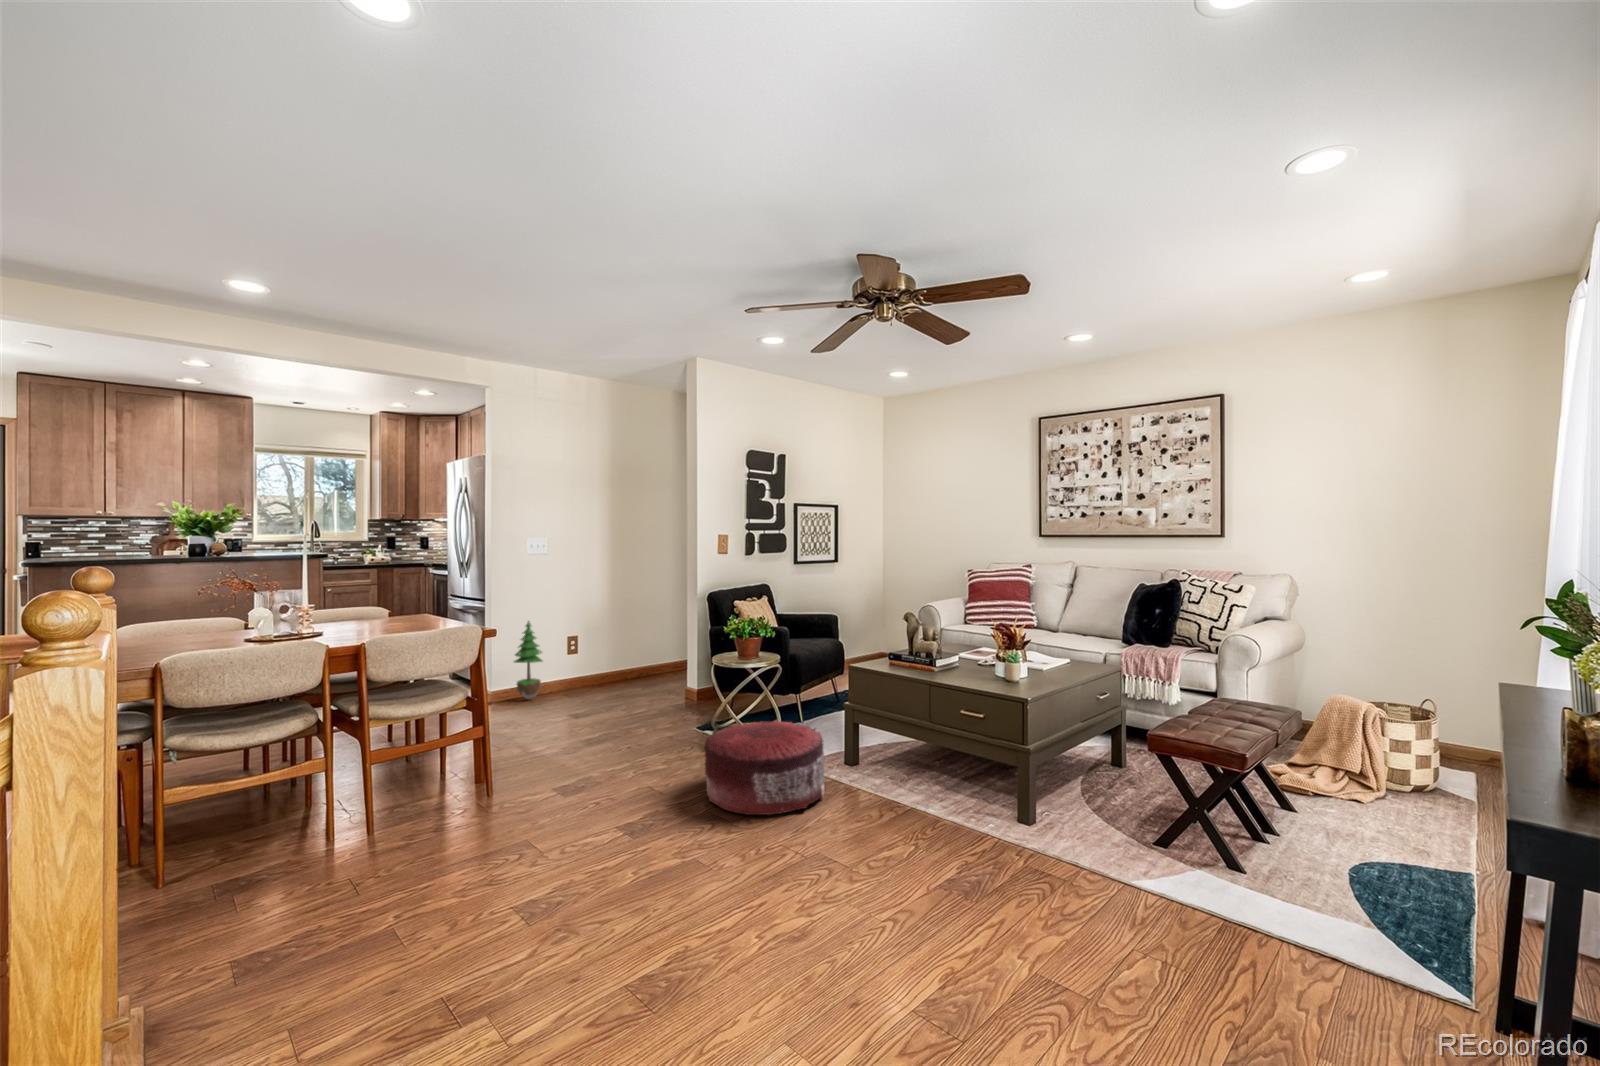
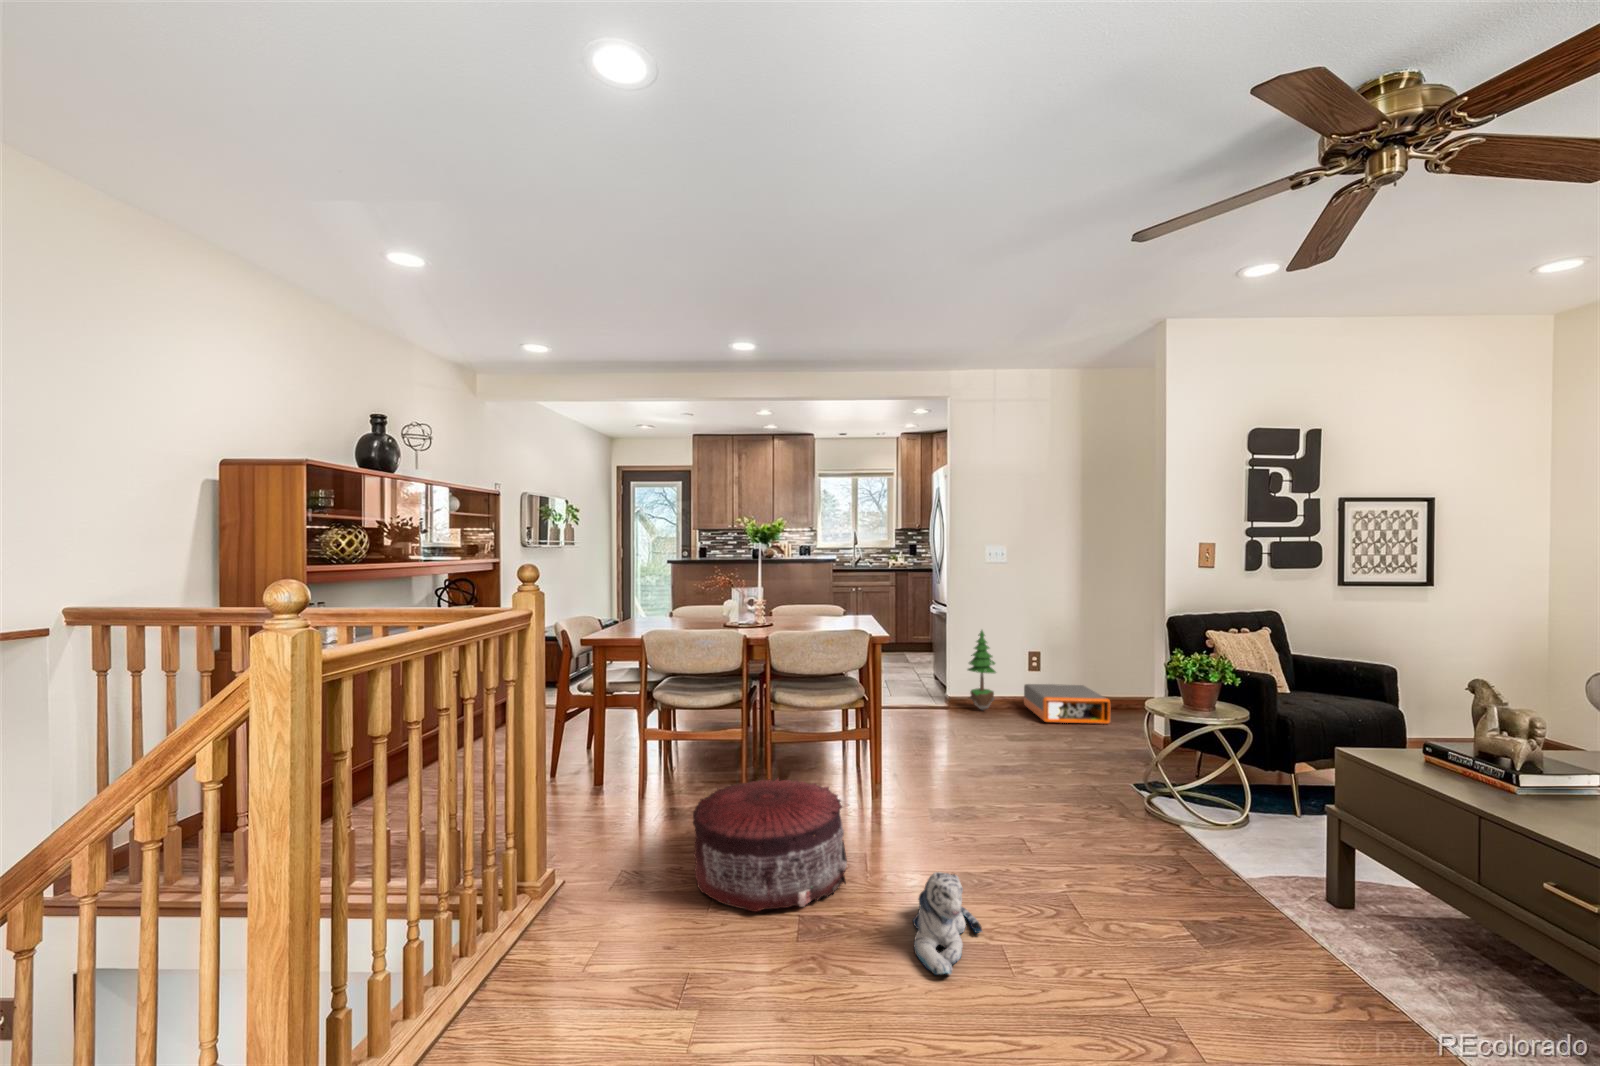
storage box: none [565,662,646,698] -> present [1024,684,1110,724]
pouf: present [704,720,825,815] -> present [693,778,847,912]
plush toy: none [619,813,680,895] -> present [913,872,982,975]

